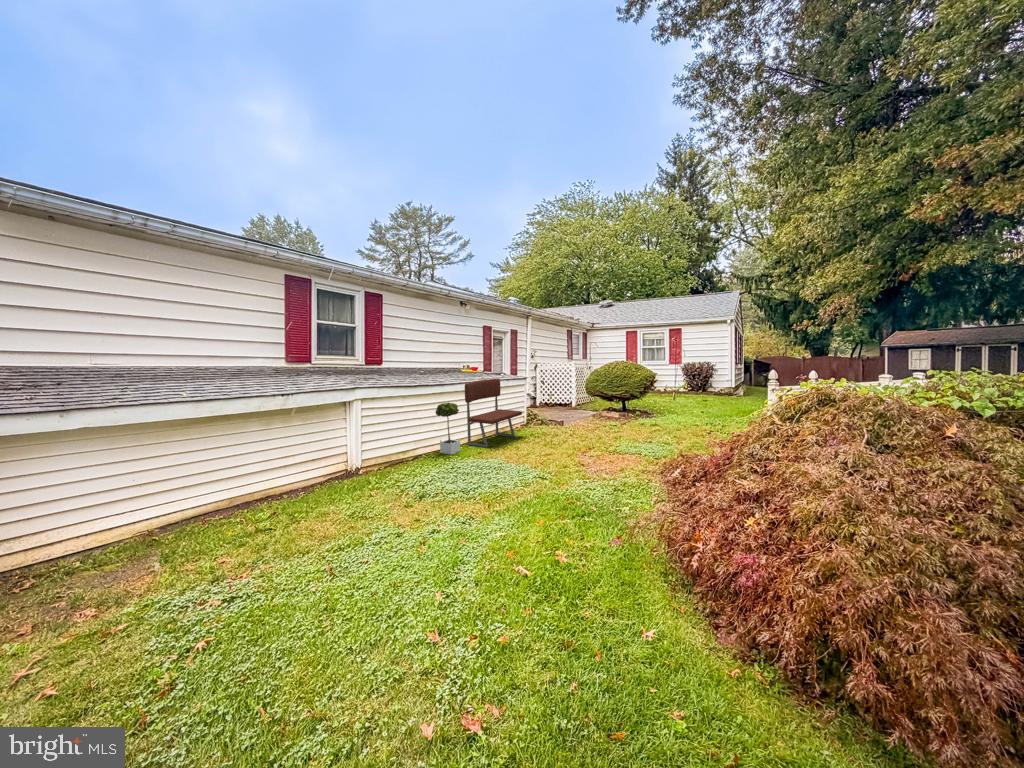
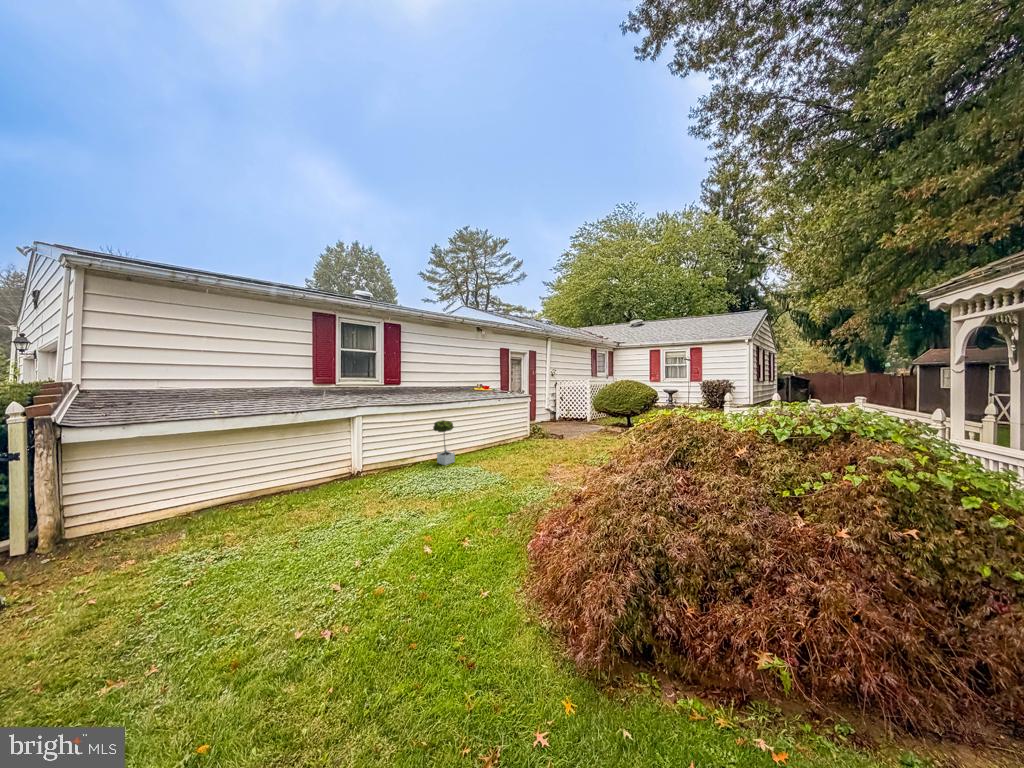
bench: present [465,379,522,448] -> none [463,398,517,460]

